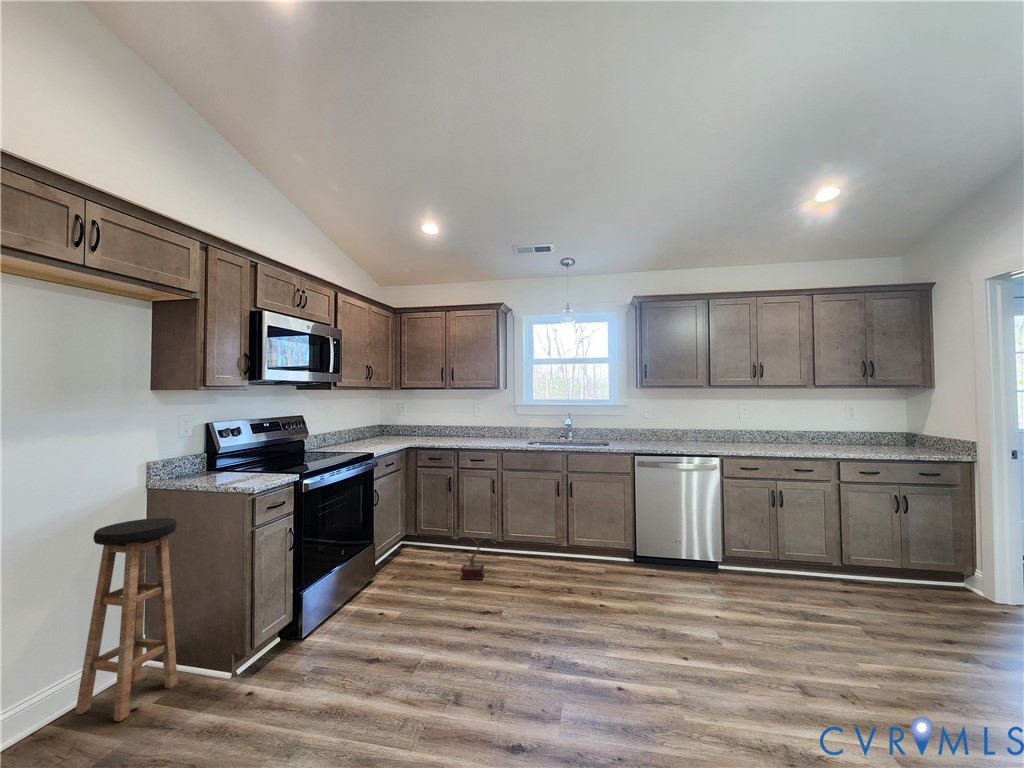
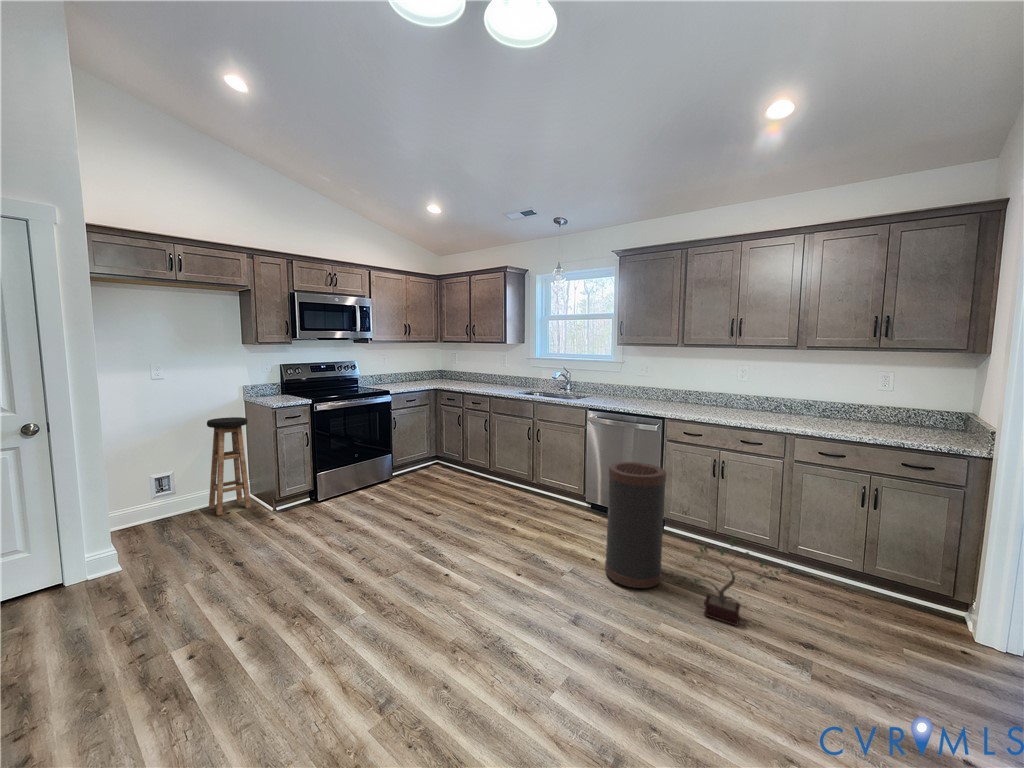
trash can: none [737,501,806,633] -> present [605,462,666,588]
potted plant: present [453,519,503,580] -> present [694,537,779,625]

